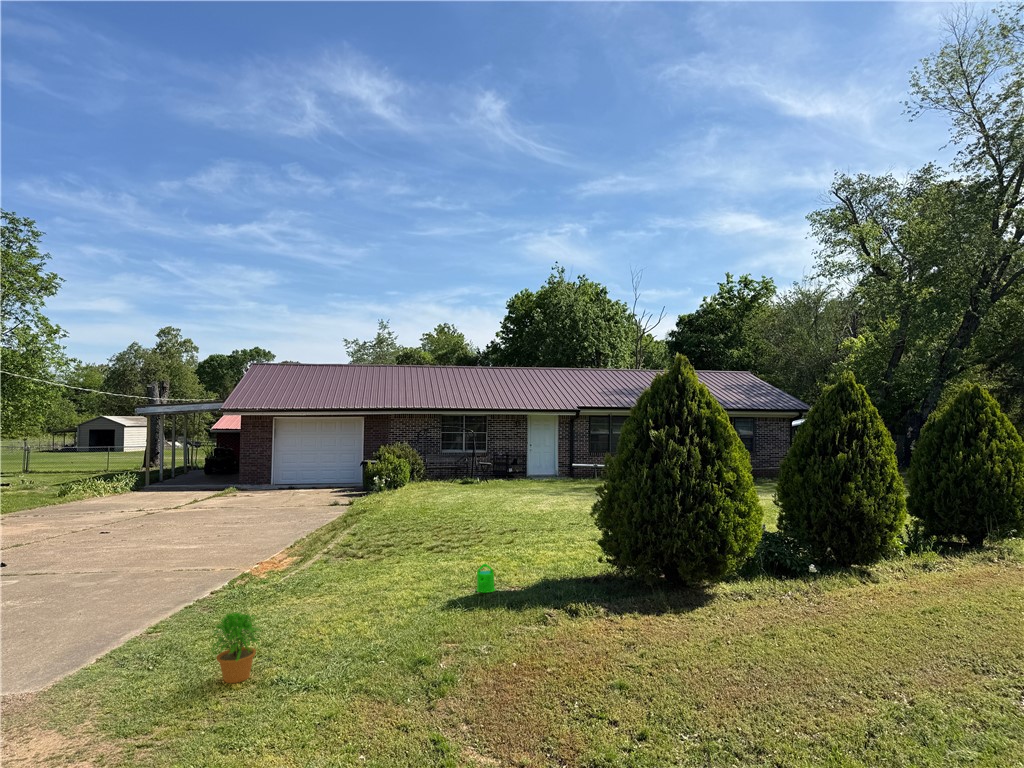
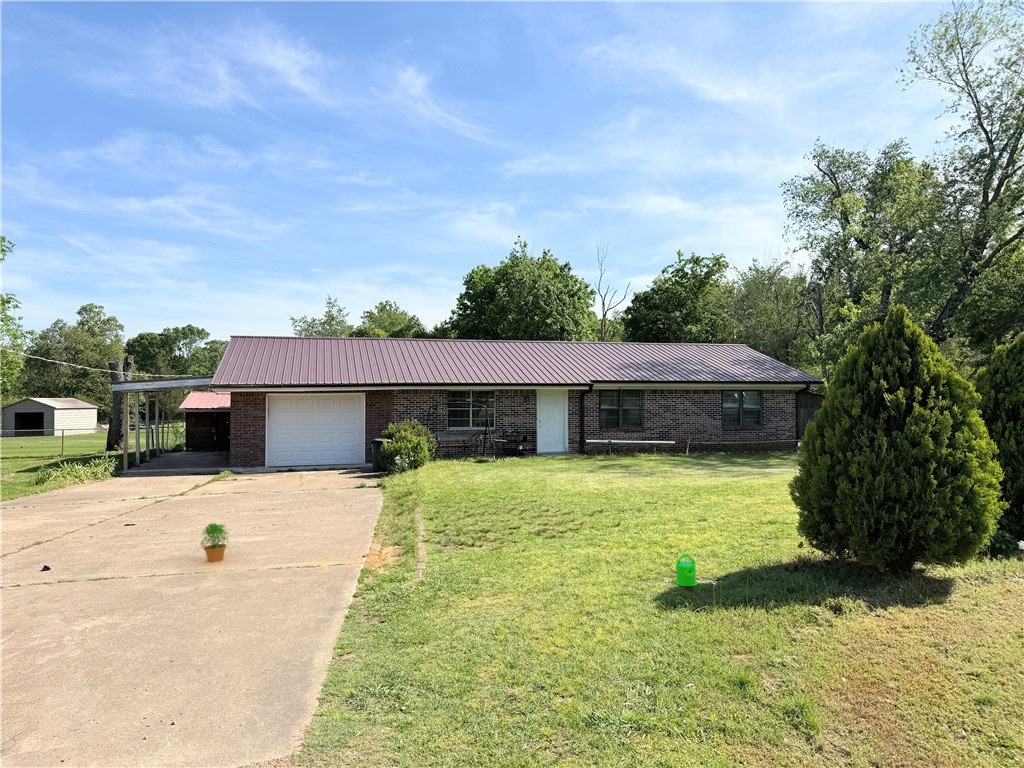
potted plant: present [211,612,260,683] -> present [201,523,229,562]

